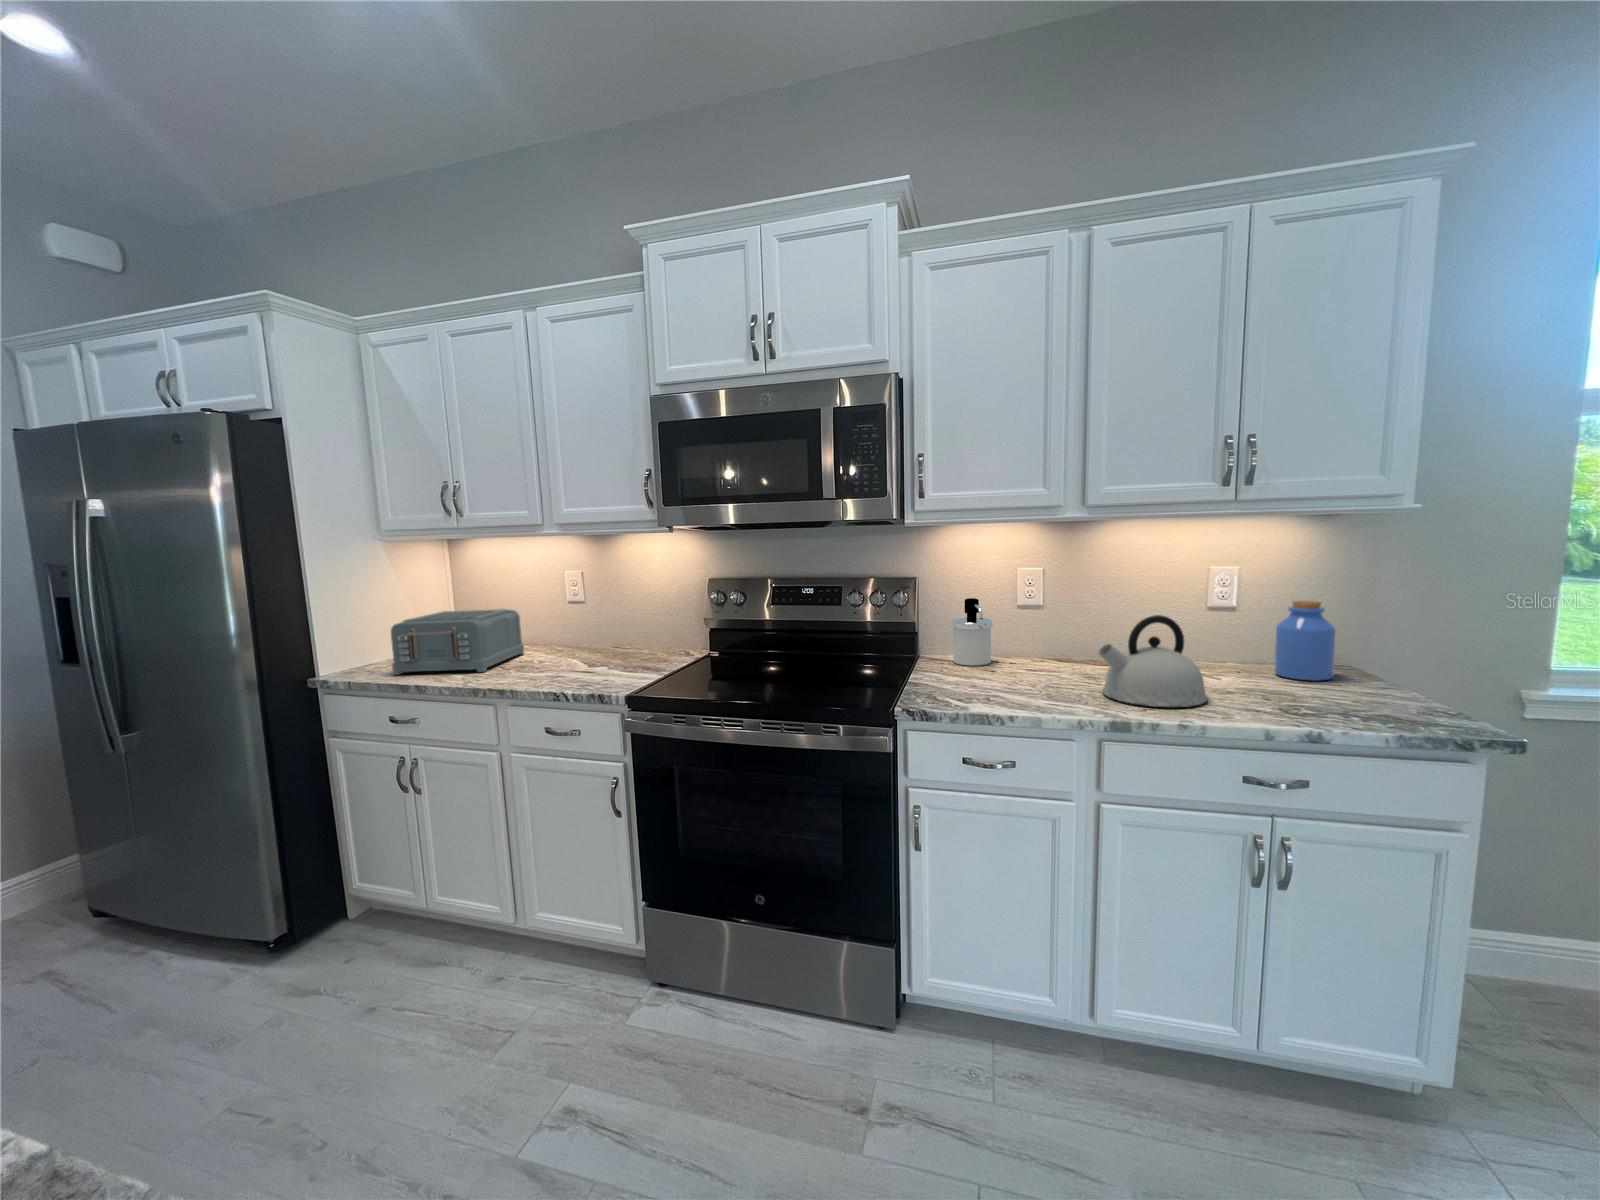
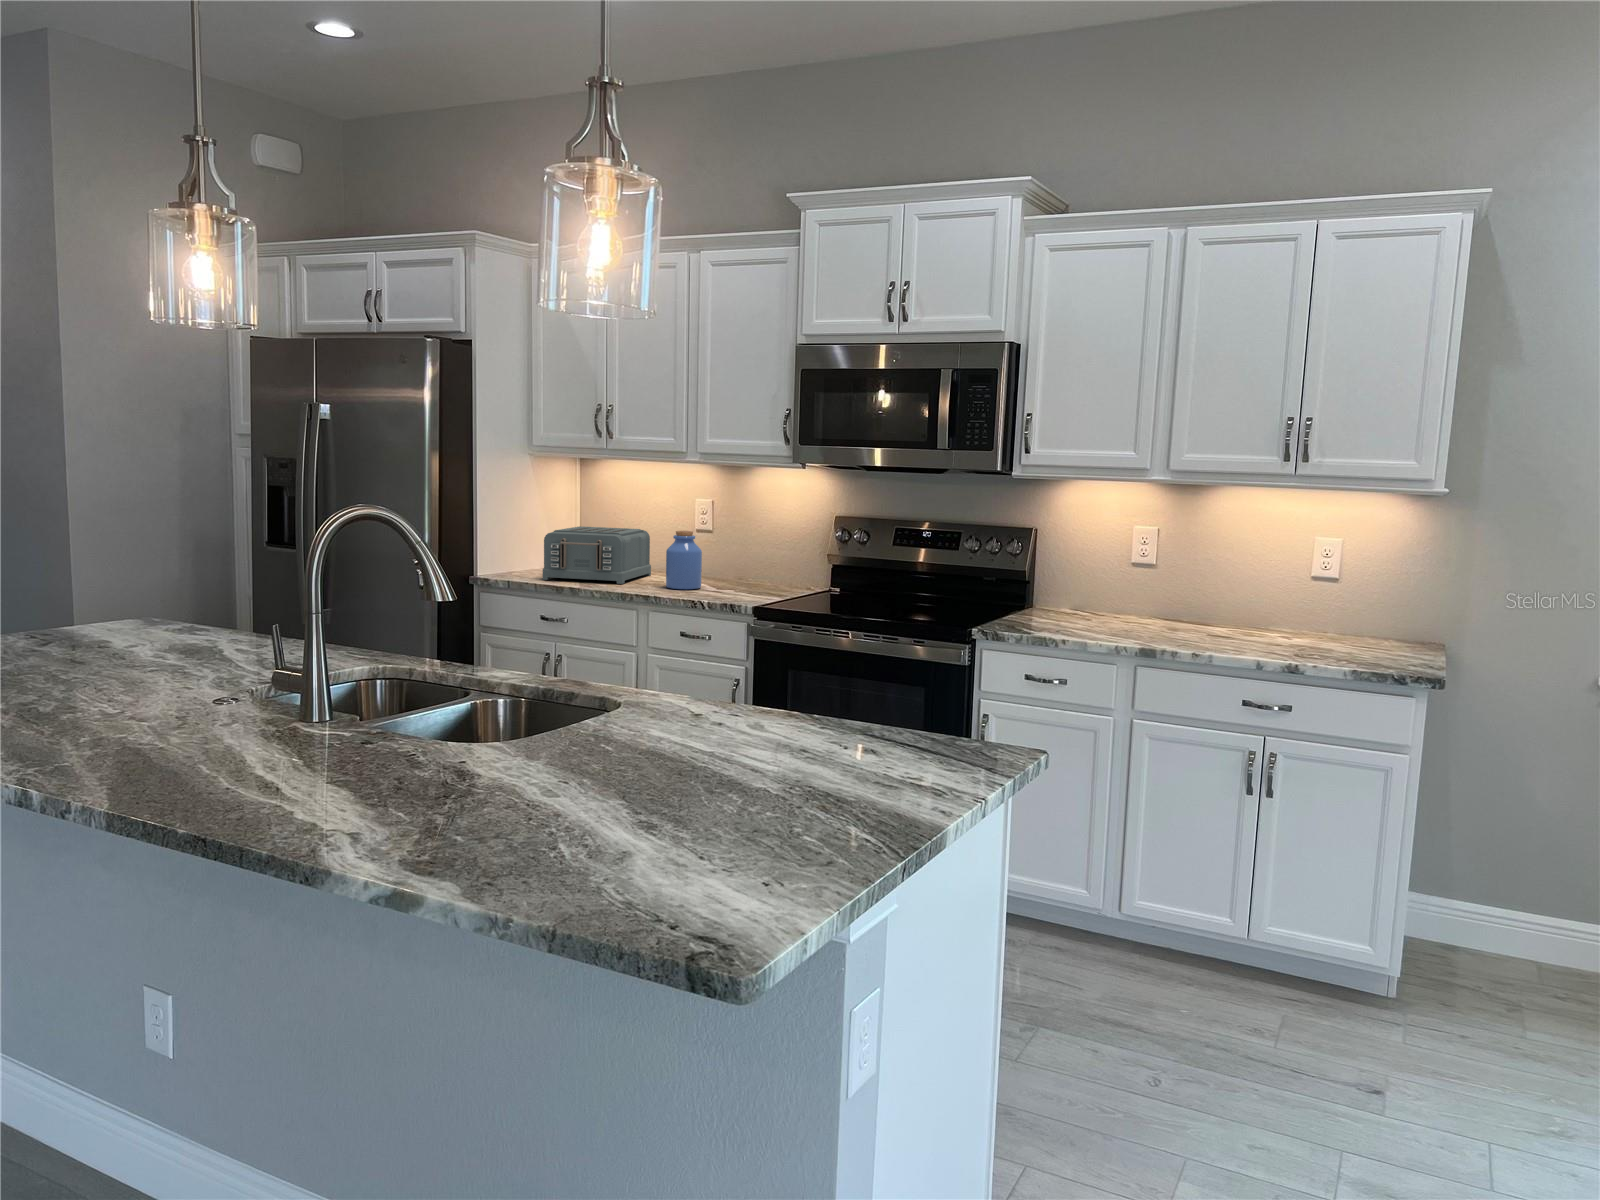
soap dispenser: present [952,598,992,666] -> none [1063,550,1102,615]
jar: present [1274,601,1336,681] -> present [666,531,702,589]
kettle: present [1099,615,1208,707] -> none [1157,570,1248,646]

